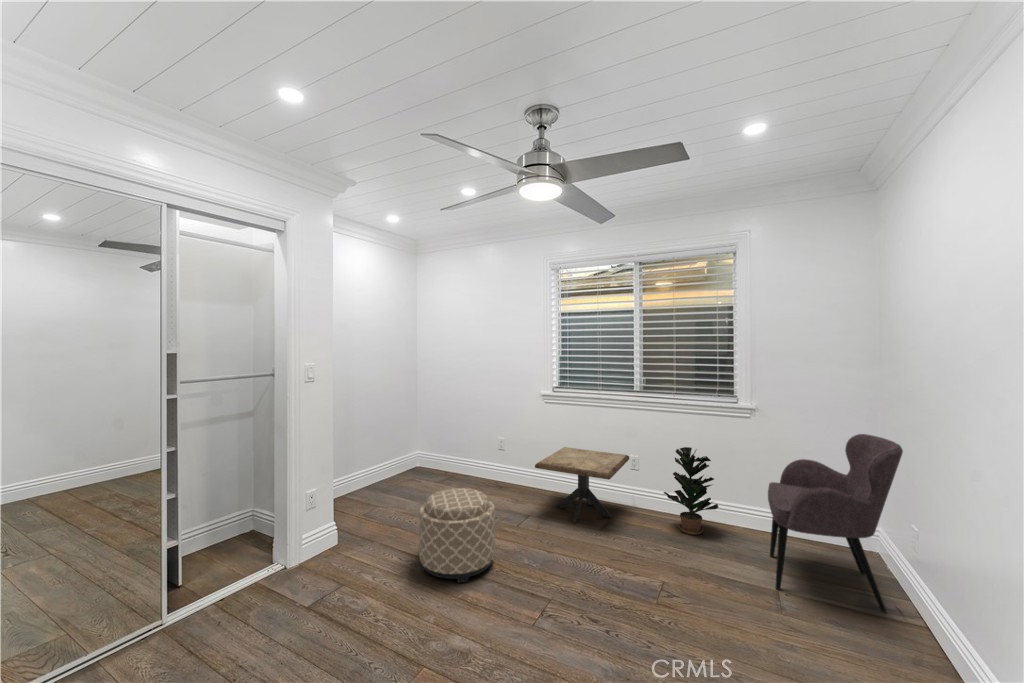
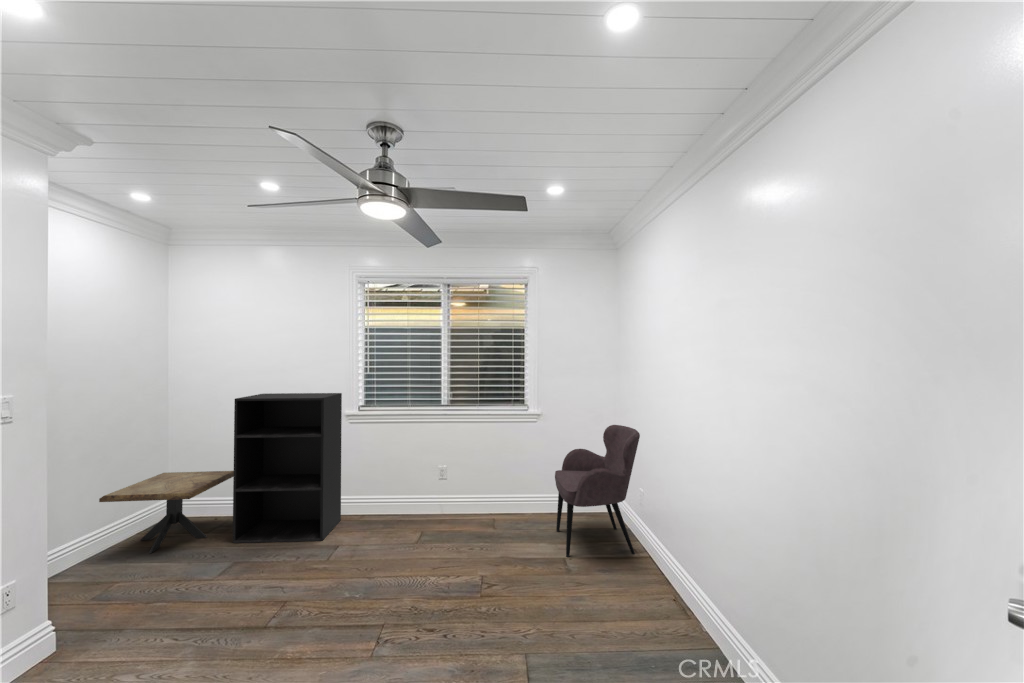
bookshelf: none [450,371,536,509] -> present [233,393,342,543]
side table: present [535,447,629,523] -> present [99,471,234,553]
potted plant: present [664,447,718,535] -> none [472,450,518,527]
ottoman: present [419,488,495,583] -> none [208,529,311,645]

